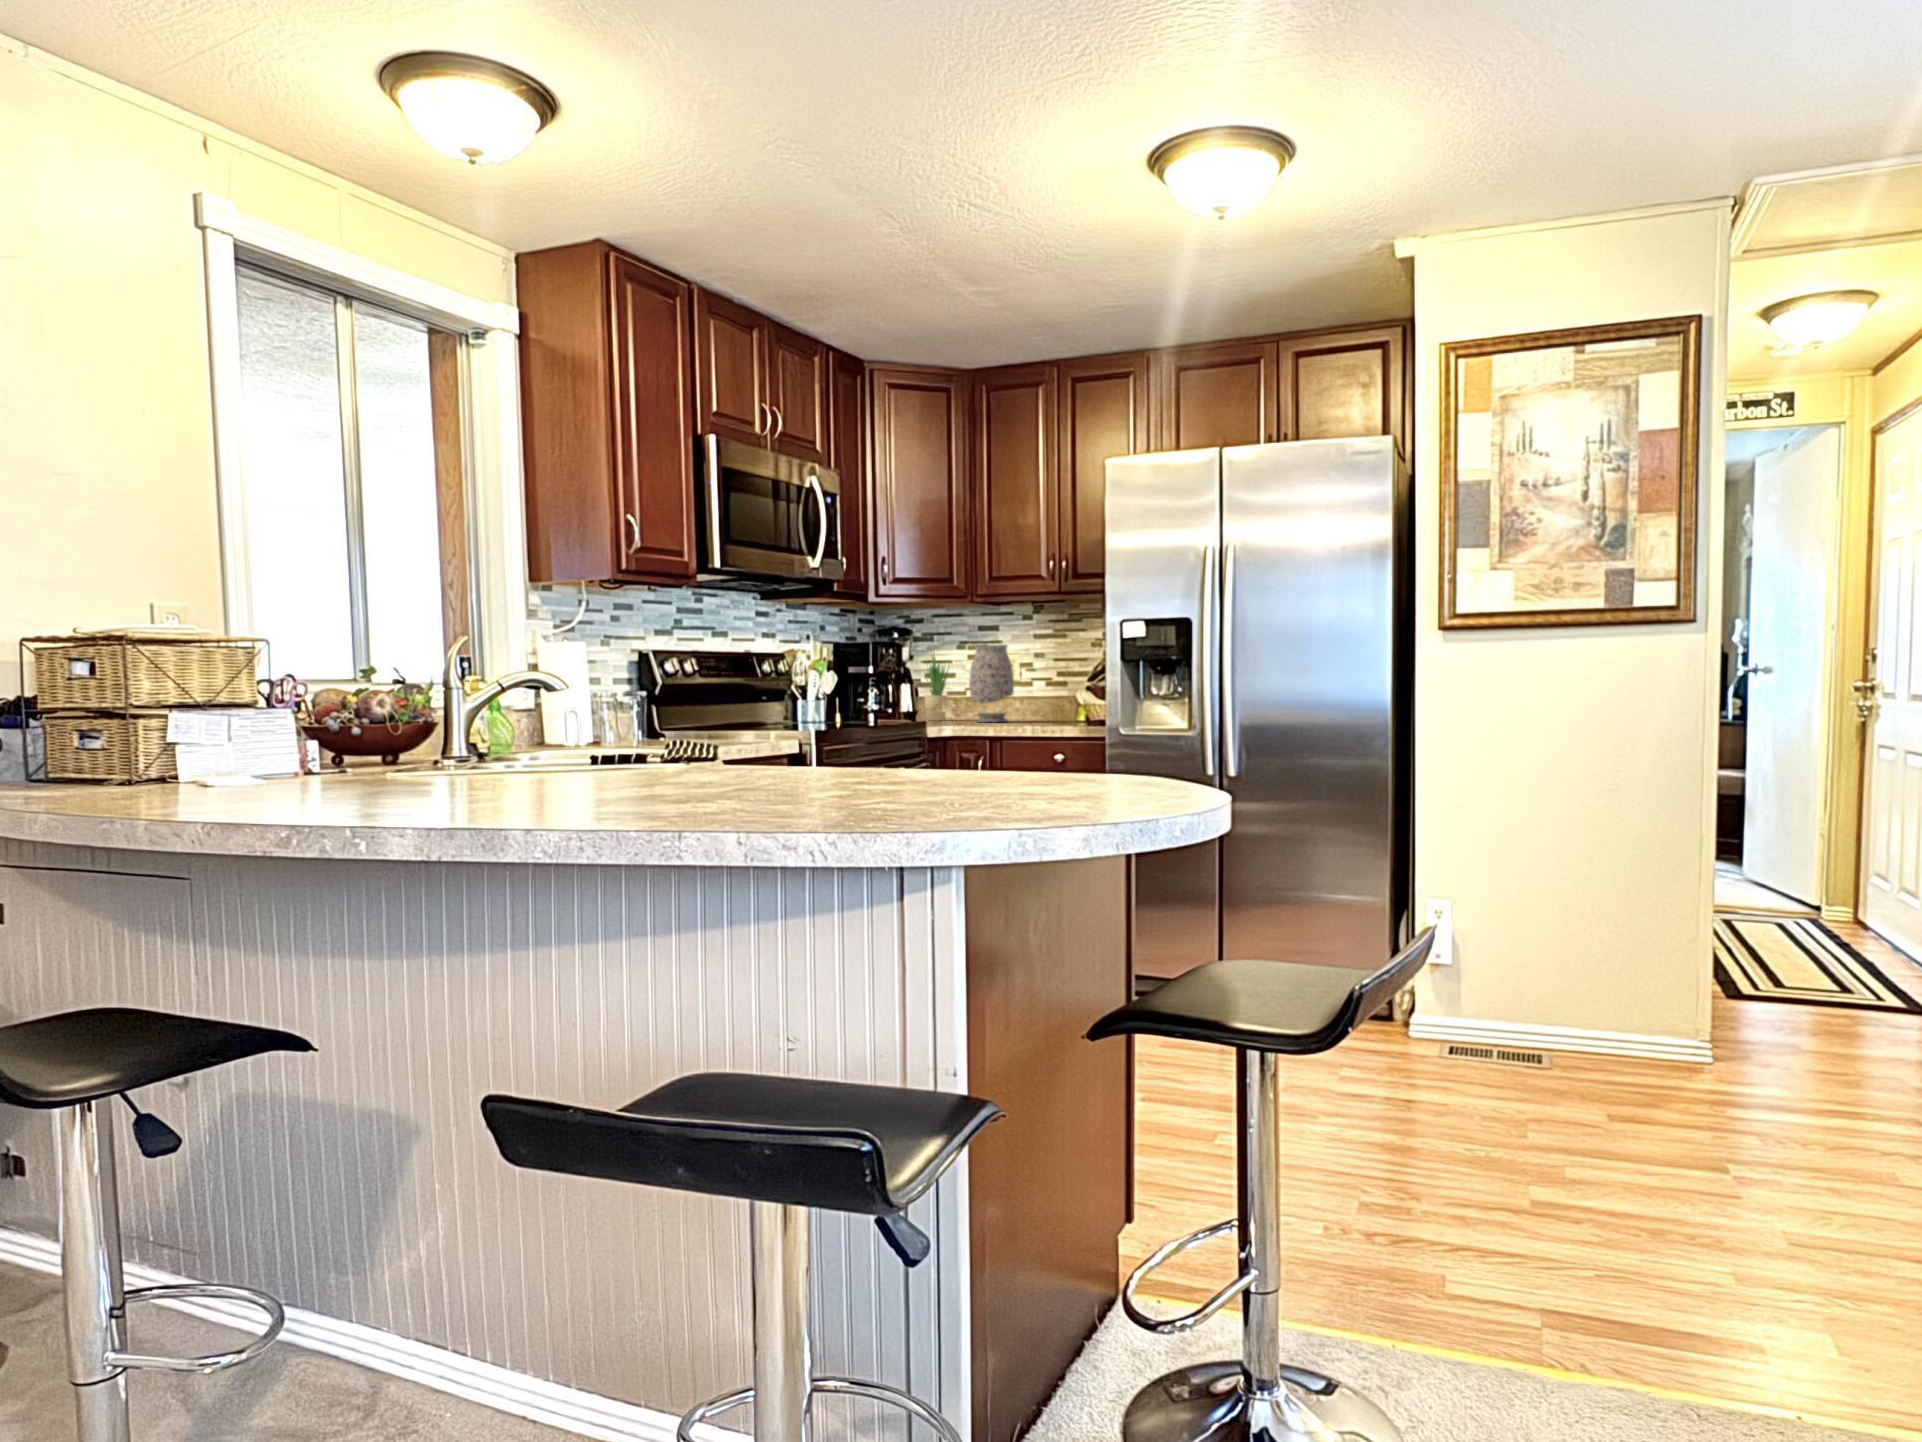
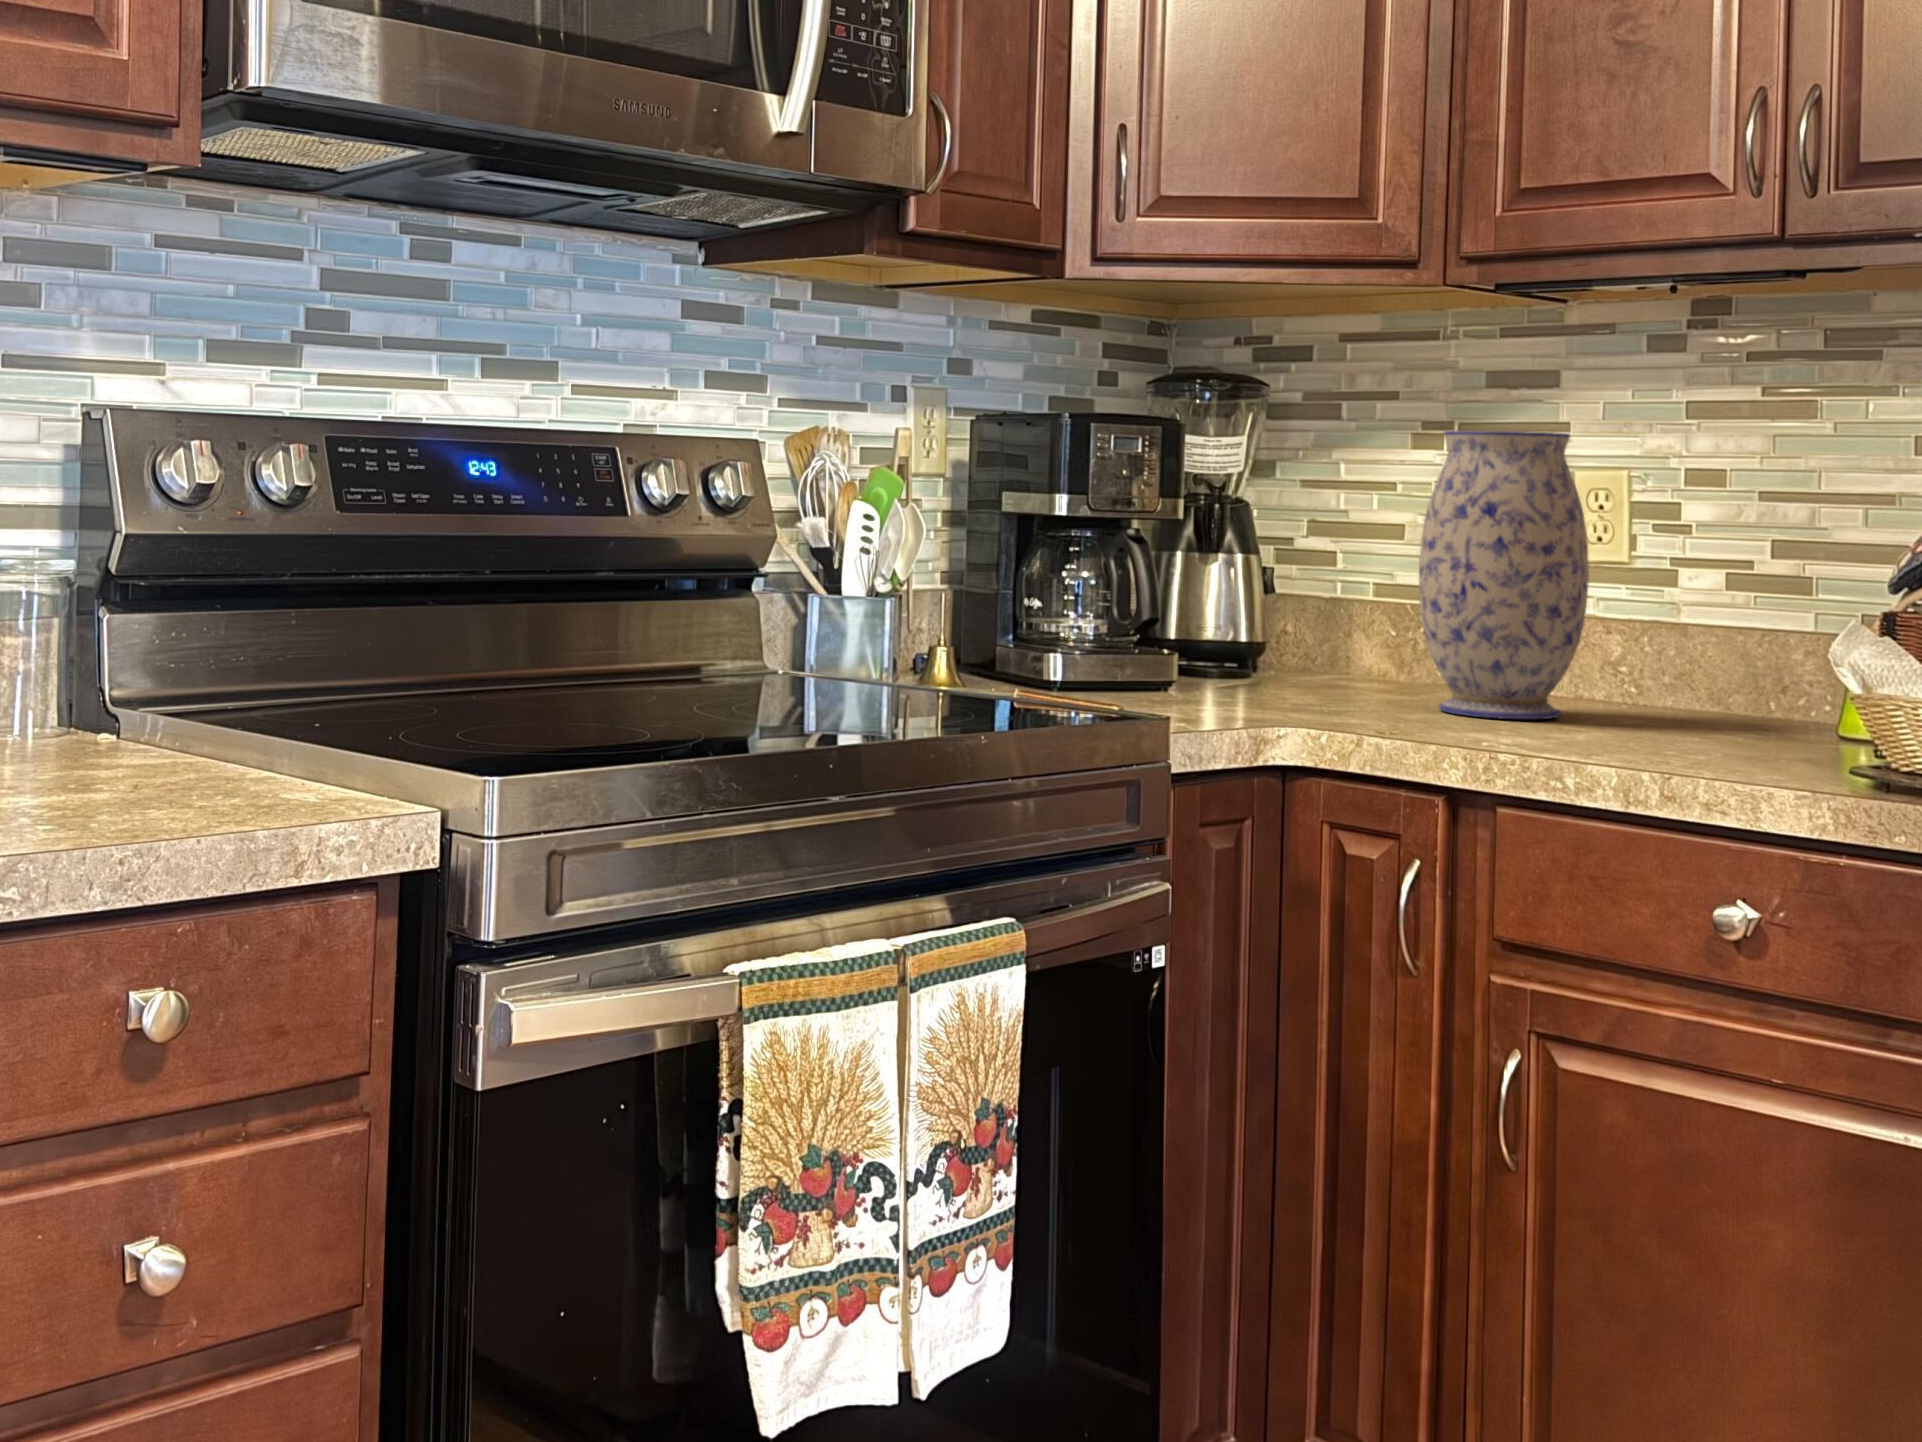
potted plant: present [924,654,948,721] -> none [1269,447,1371,691]

